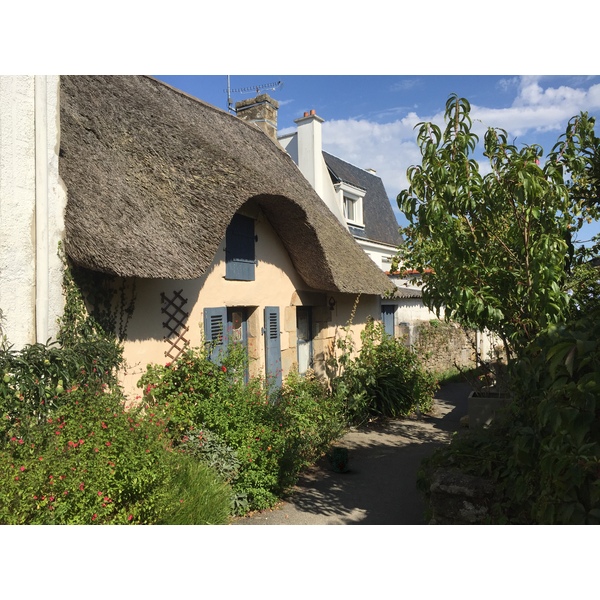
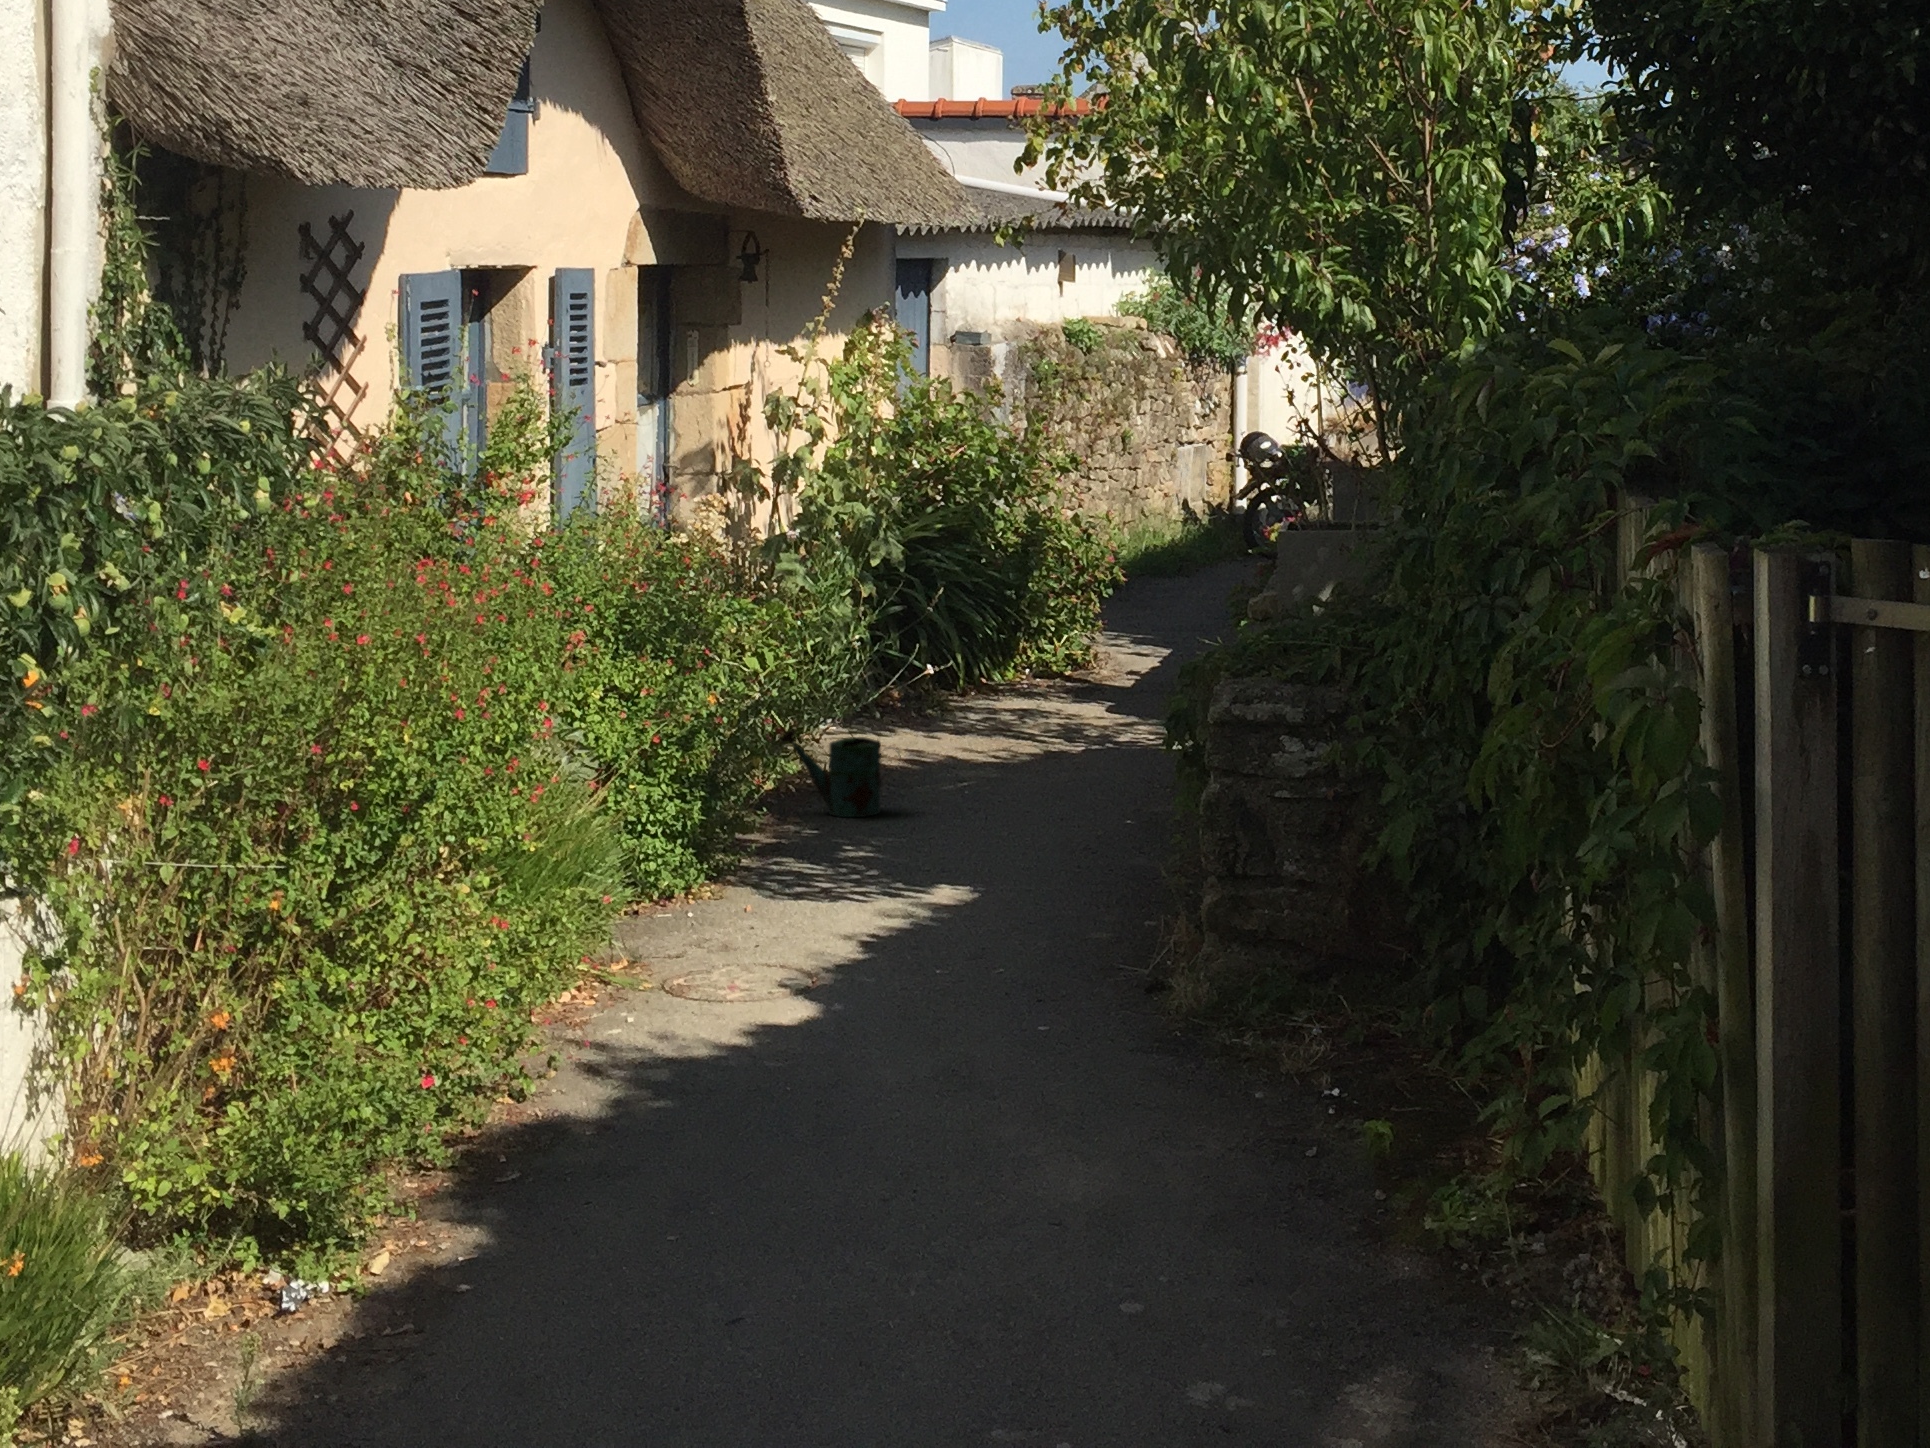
potted plant: present [413,384,423,420] -> none [1006,543,1098,688]

